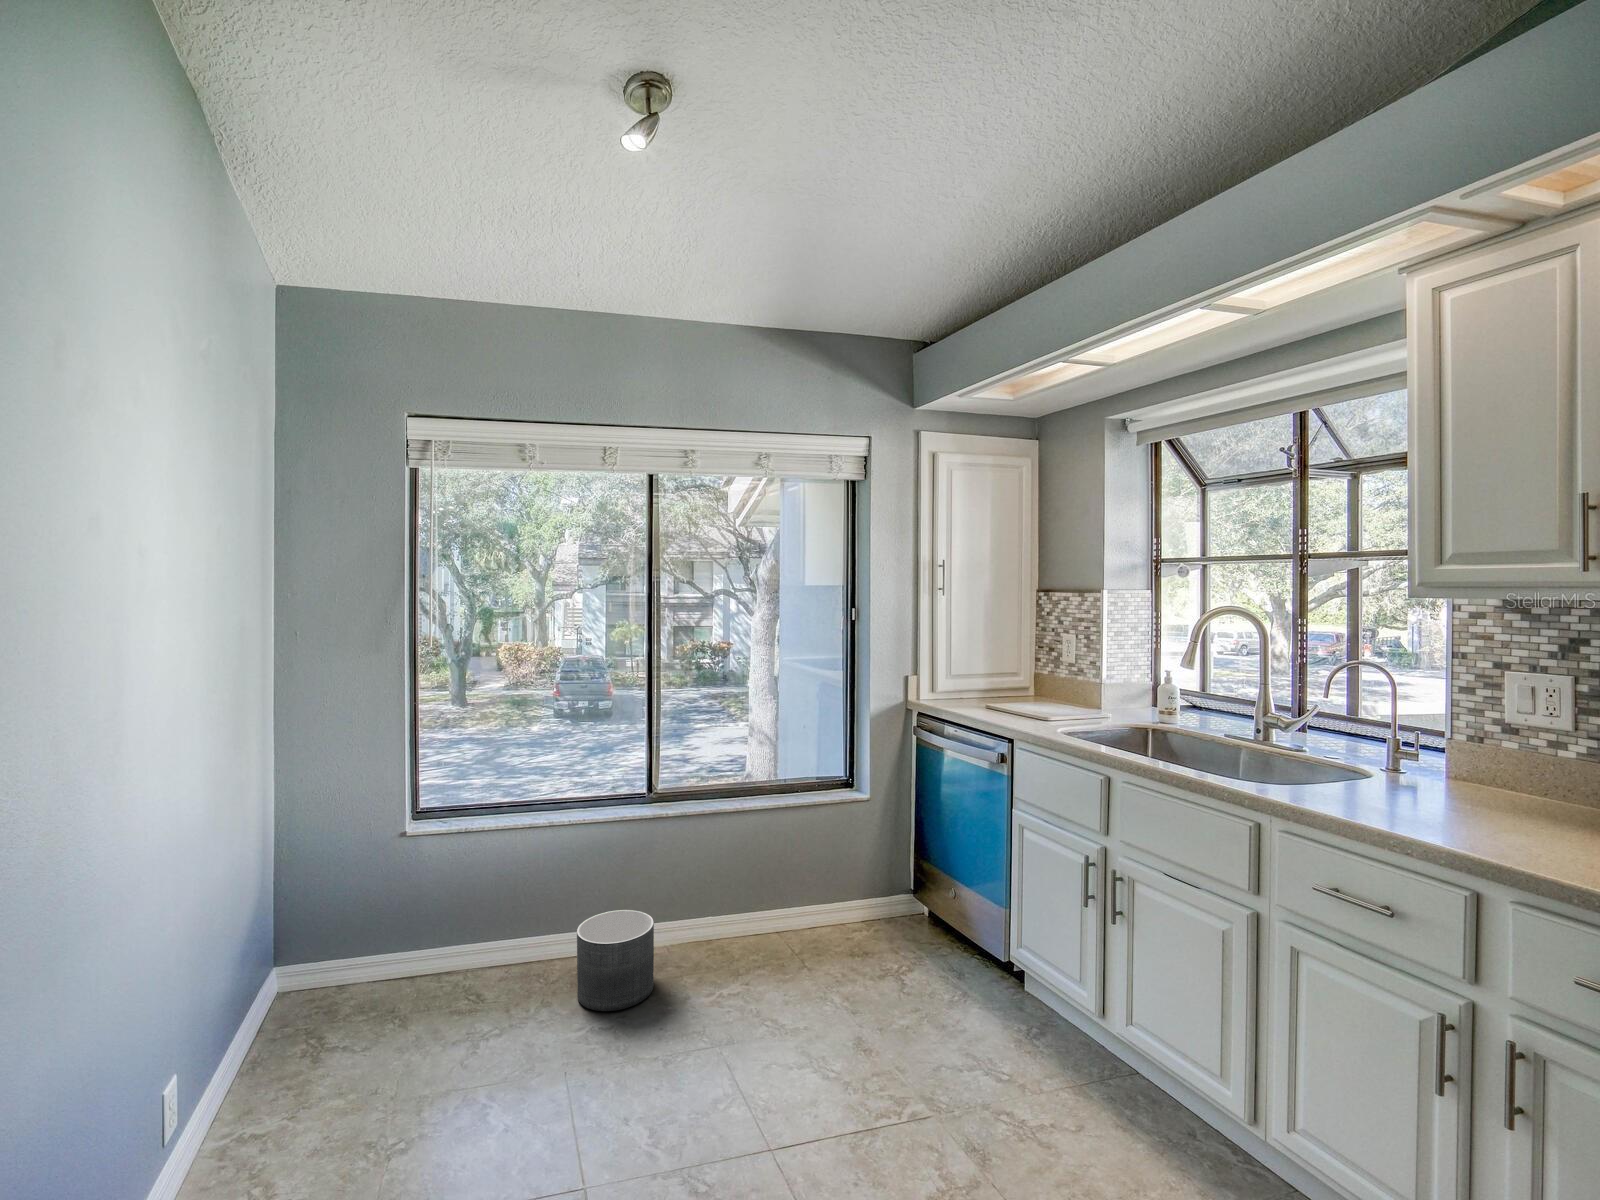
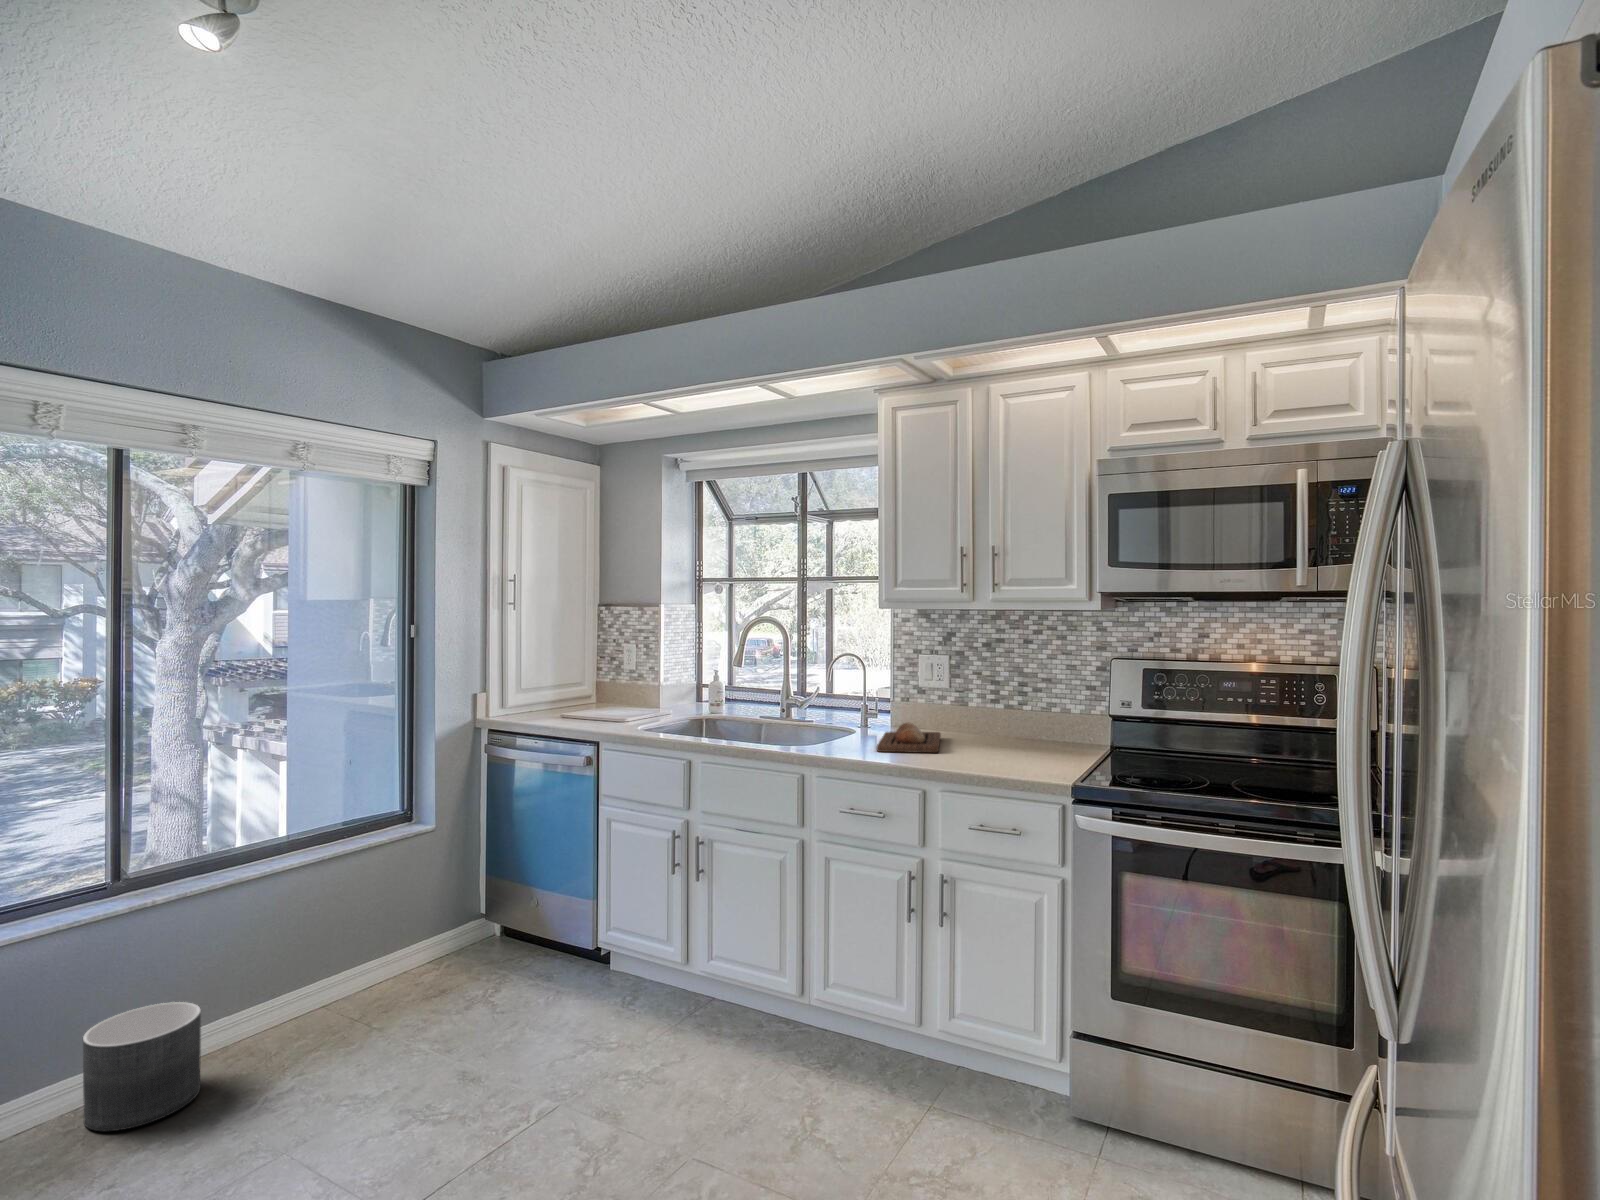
bread loaf: none [1400,780,1553,849] -> present [876,723,941,753]

